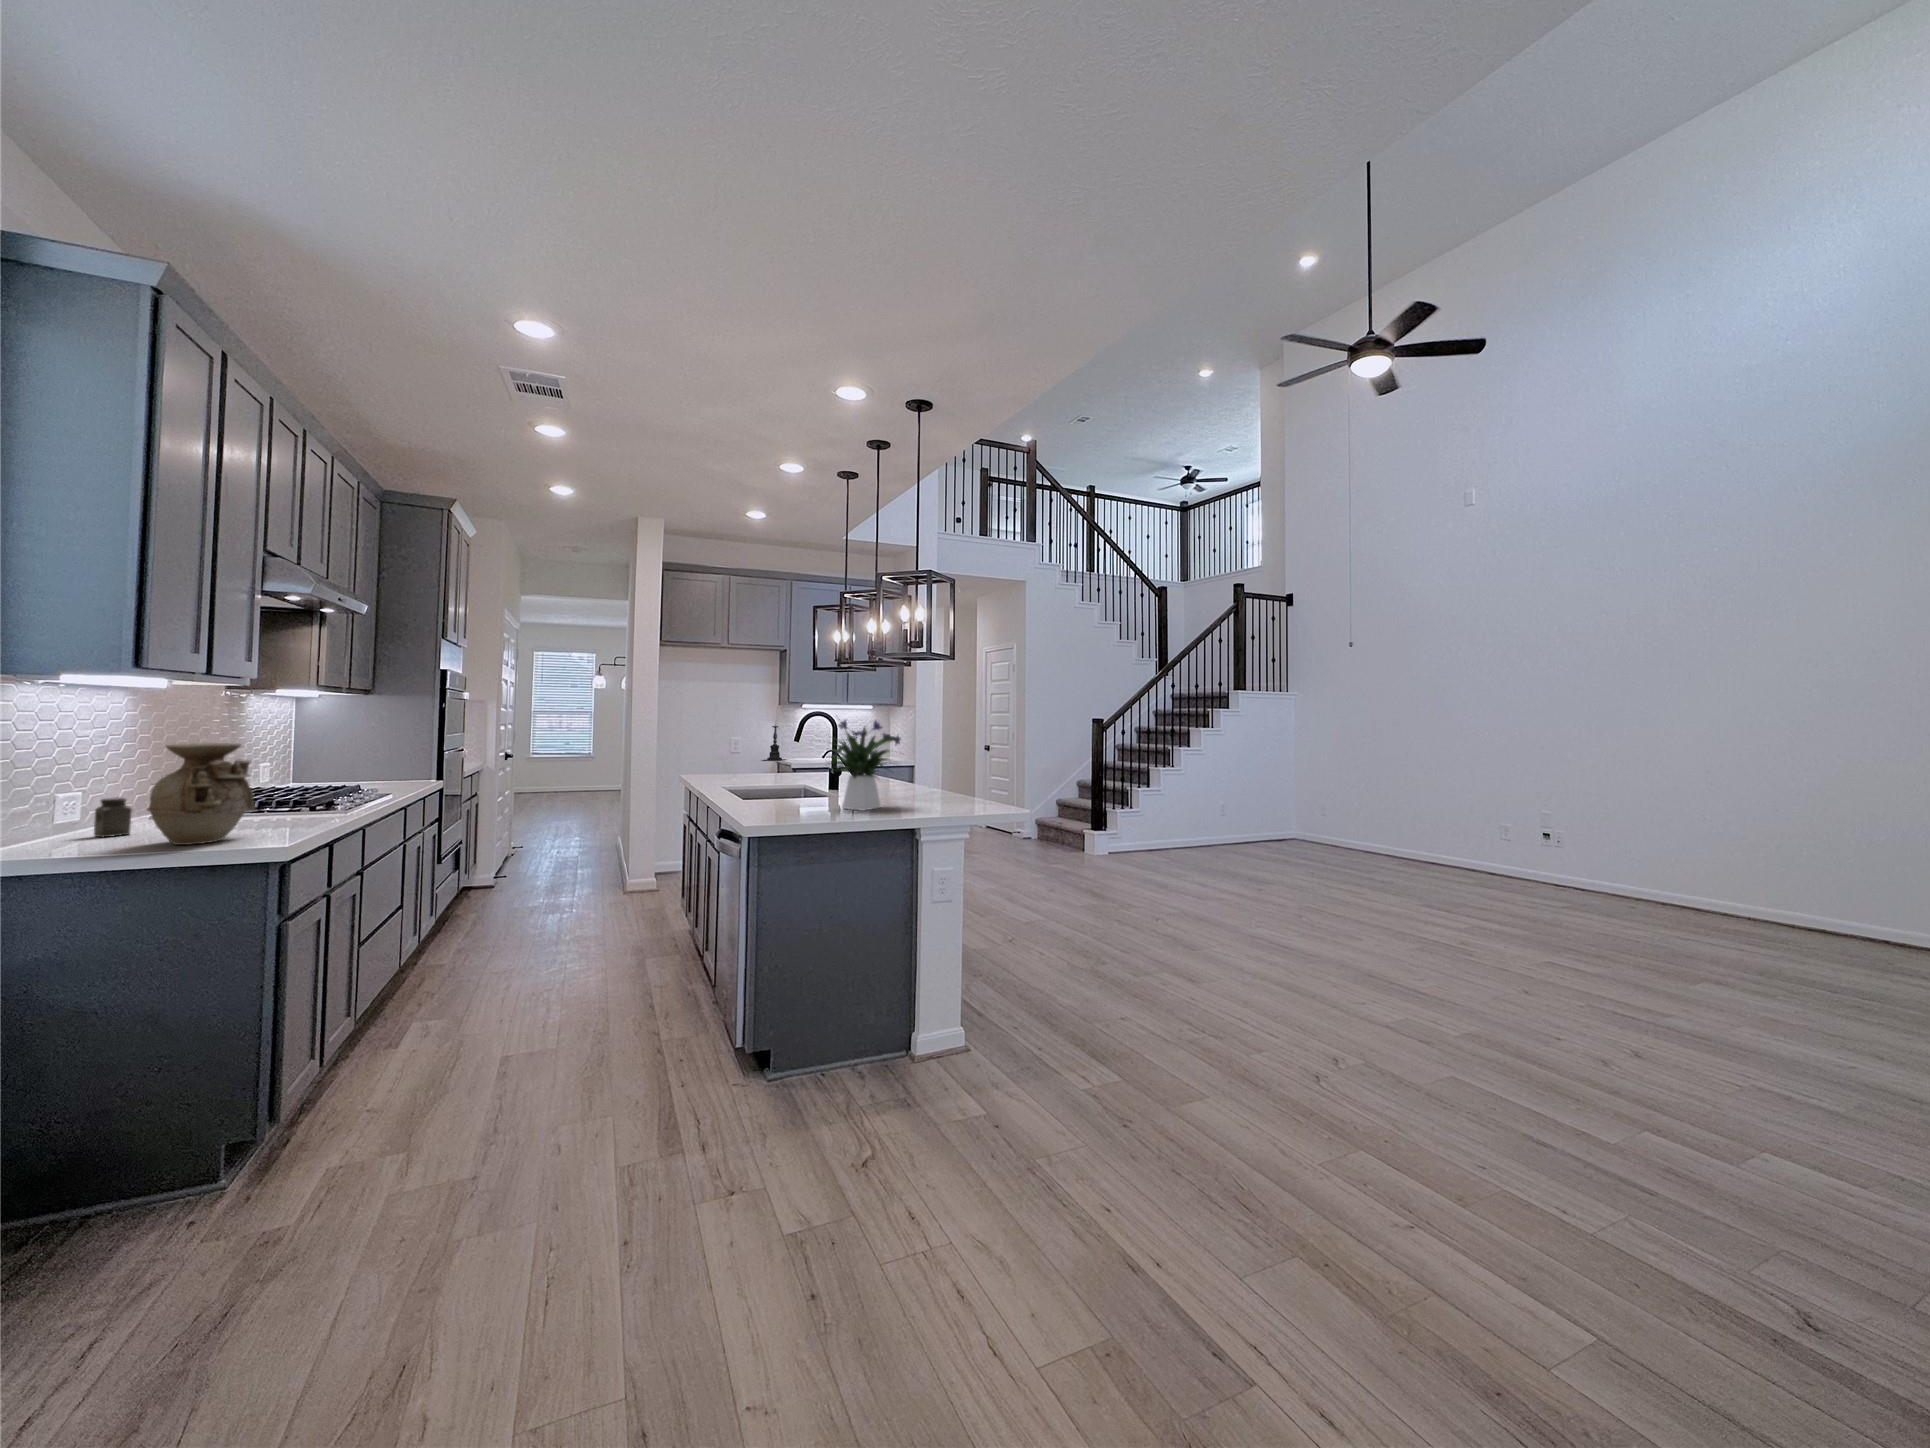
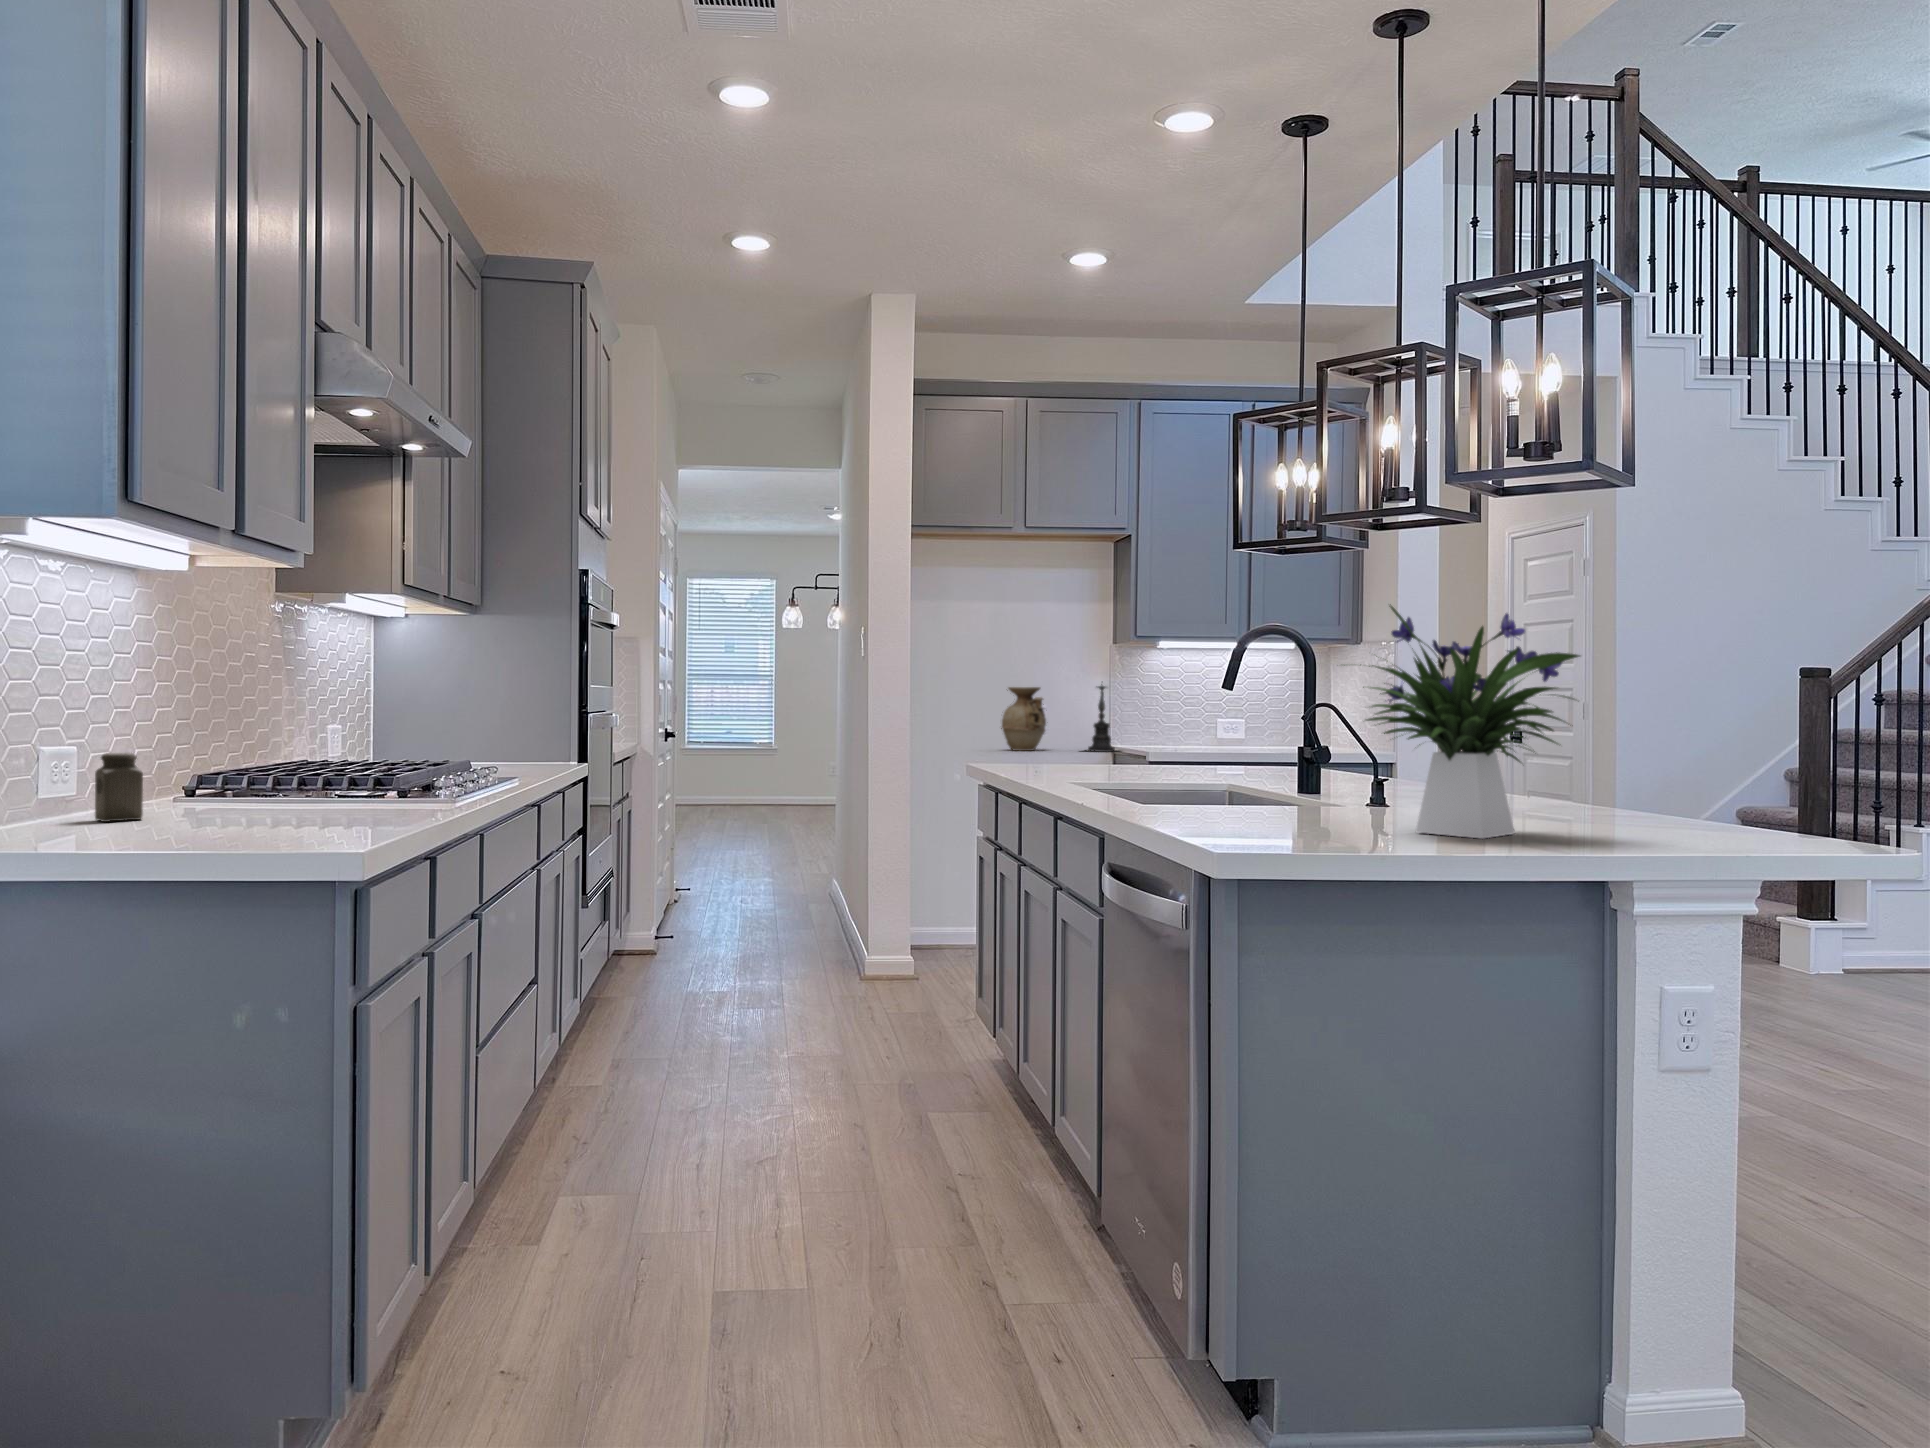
vase: present [147,743,255,845] -> present [1001,687,1046,751]

